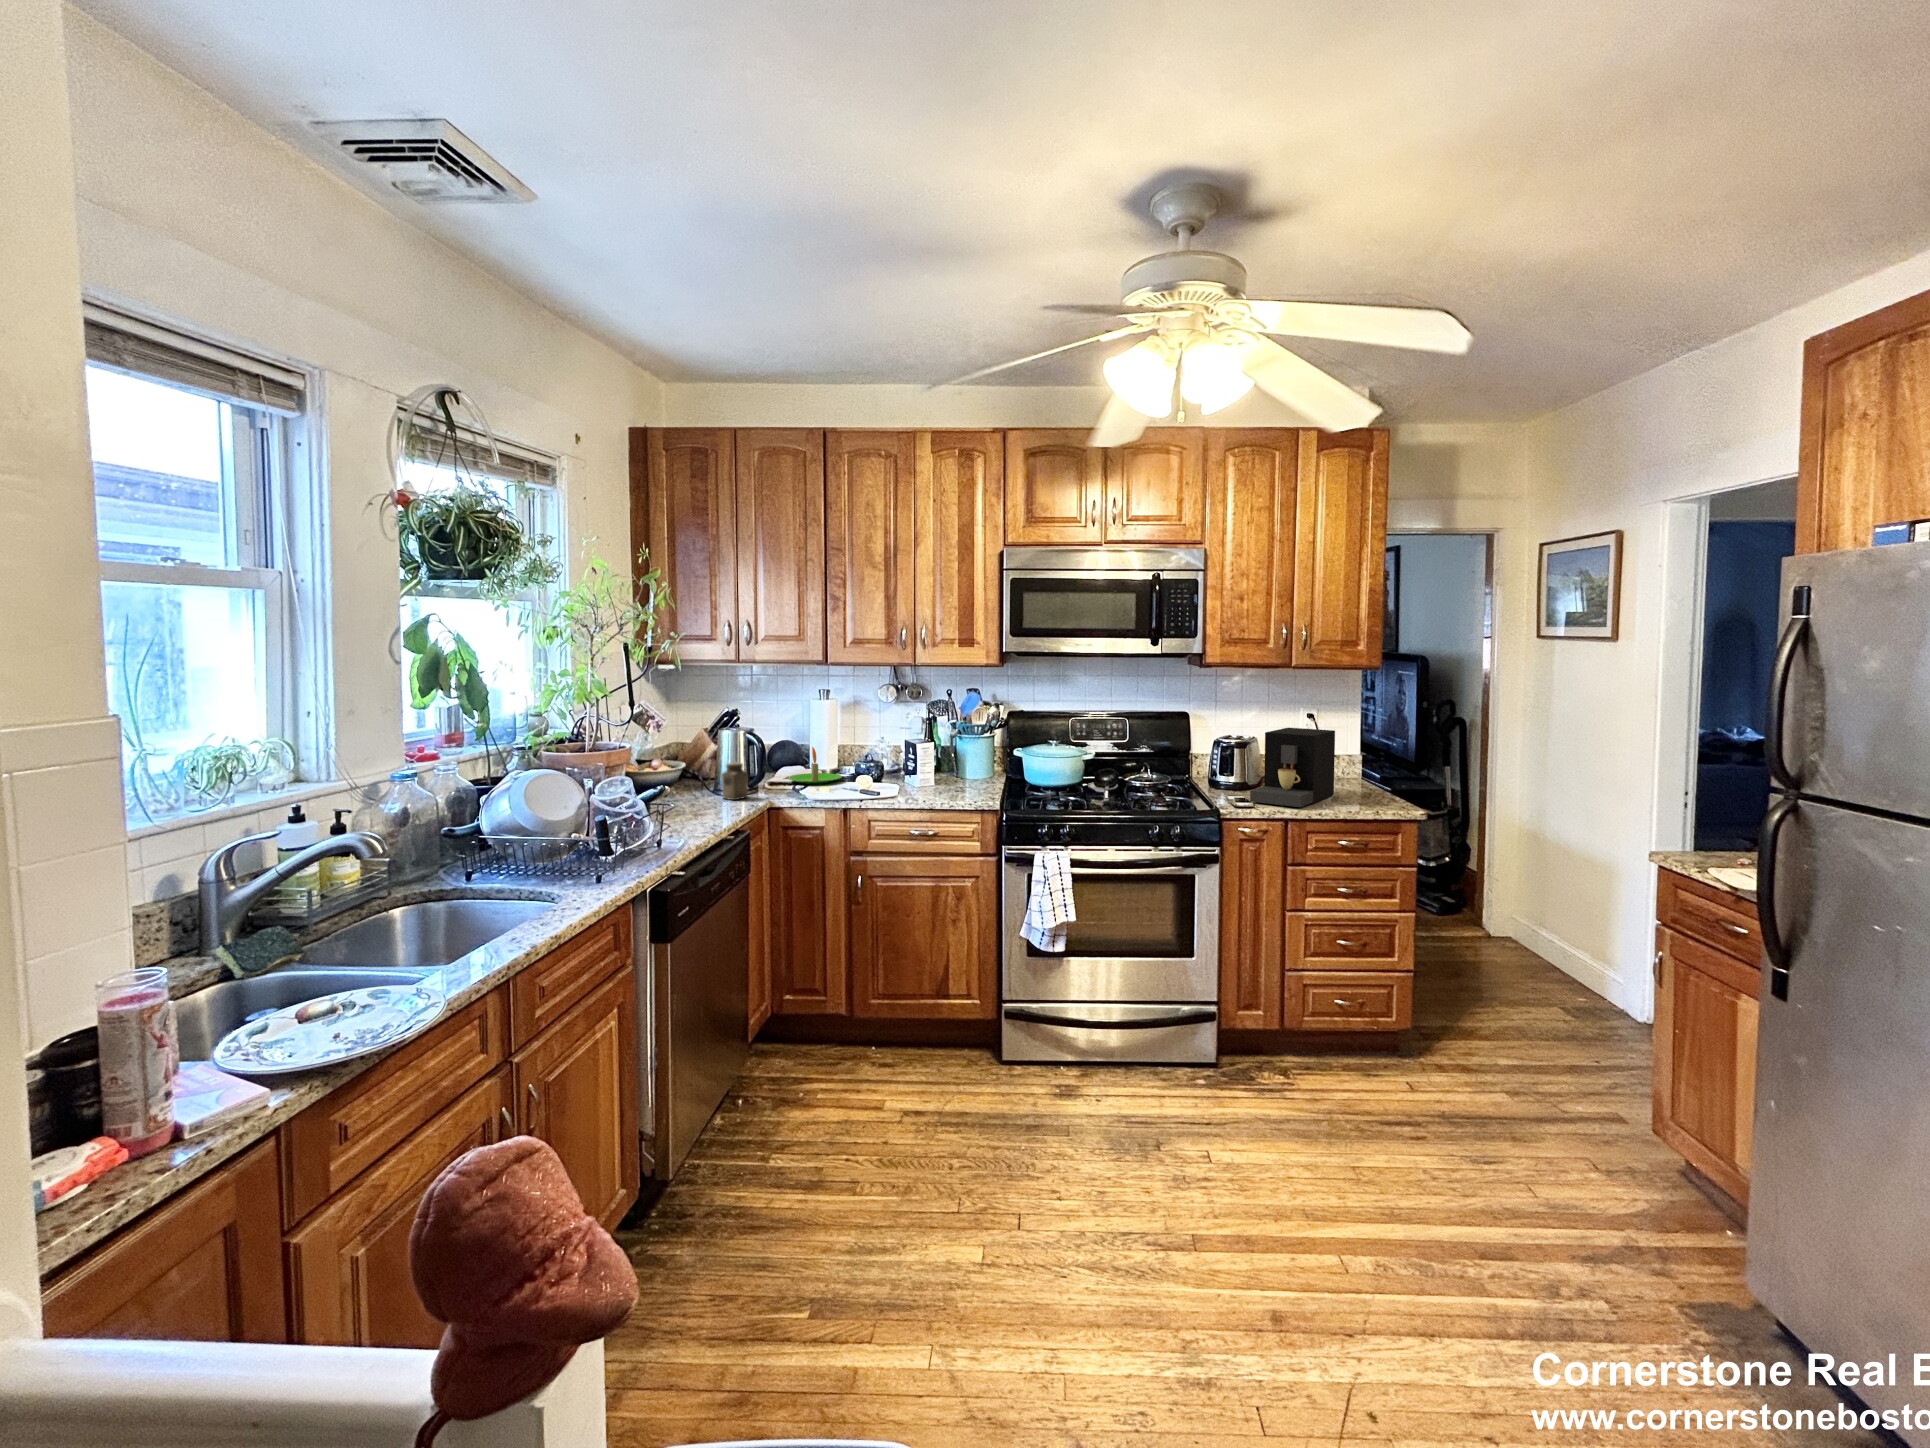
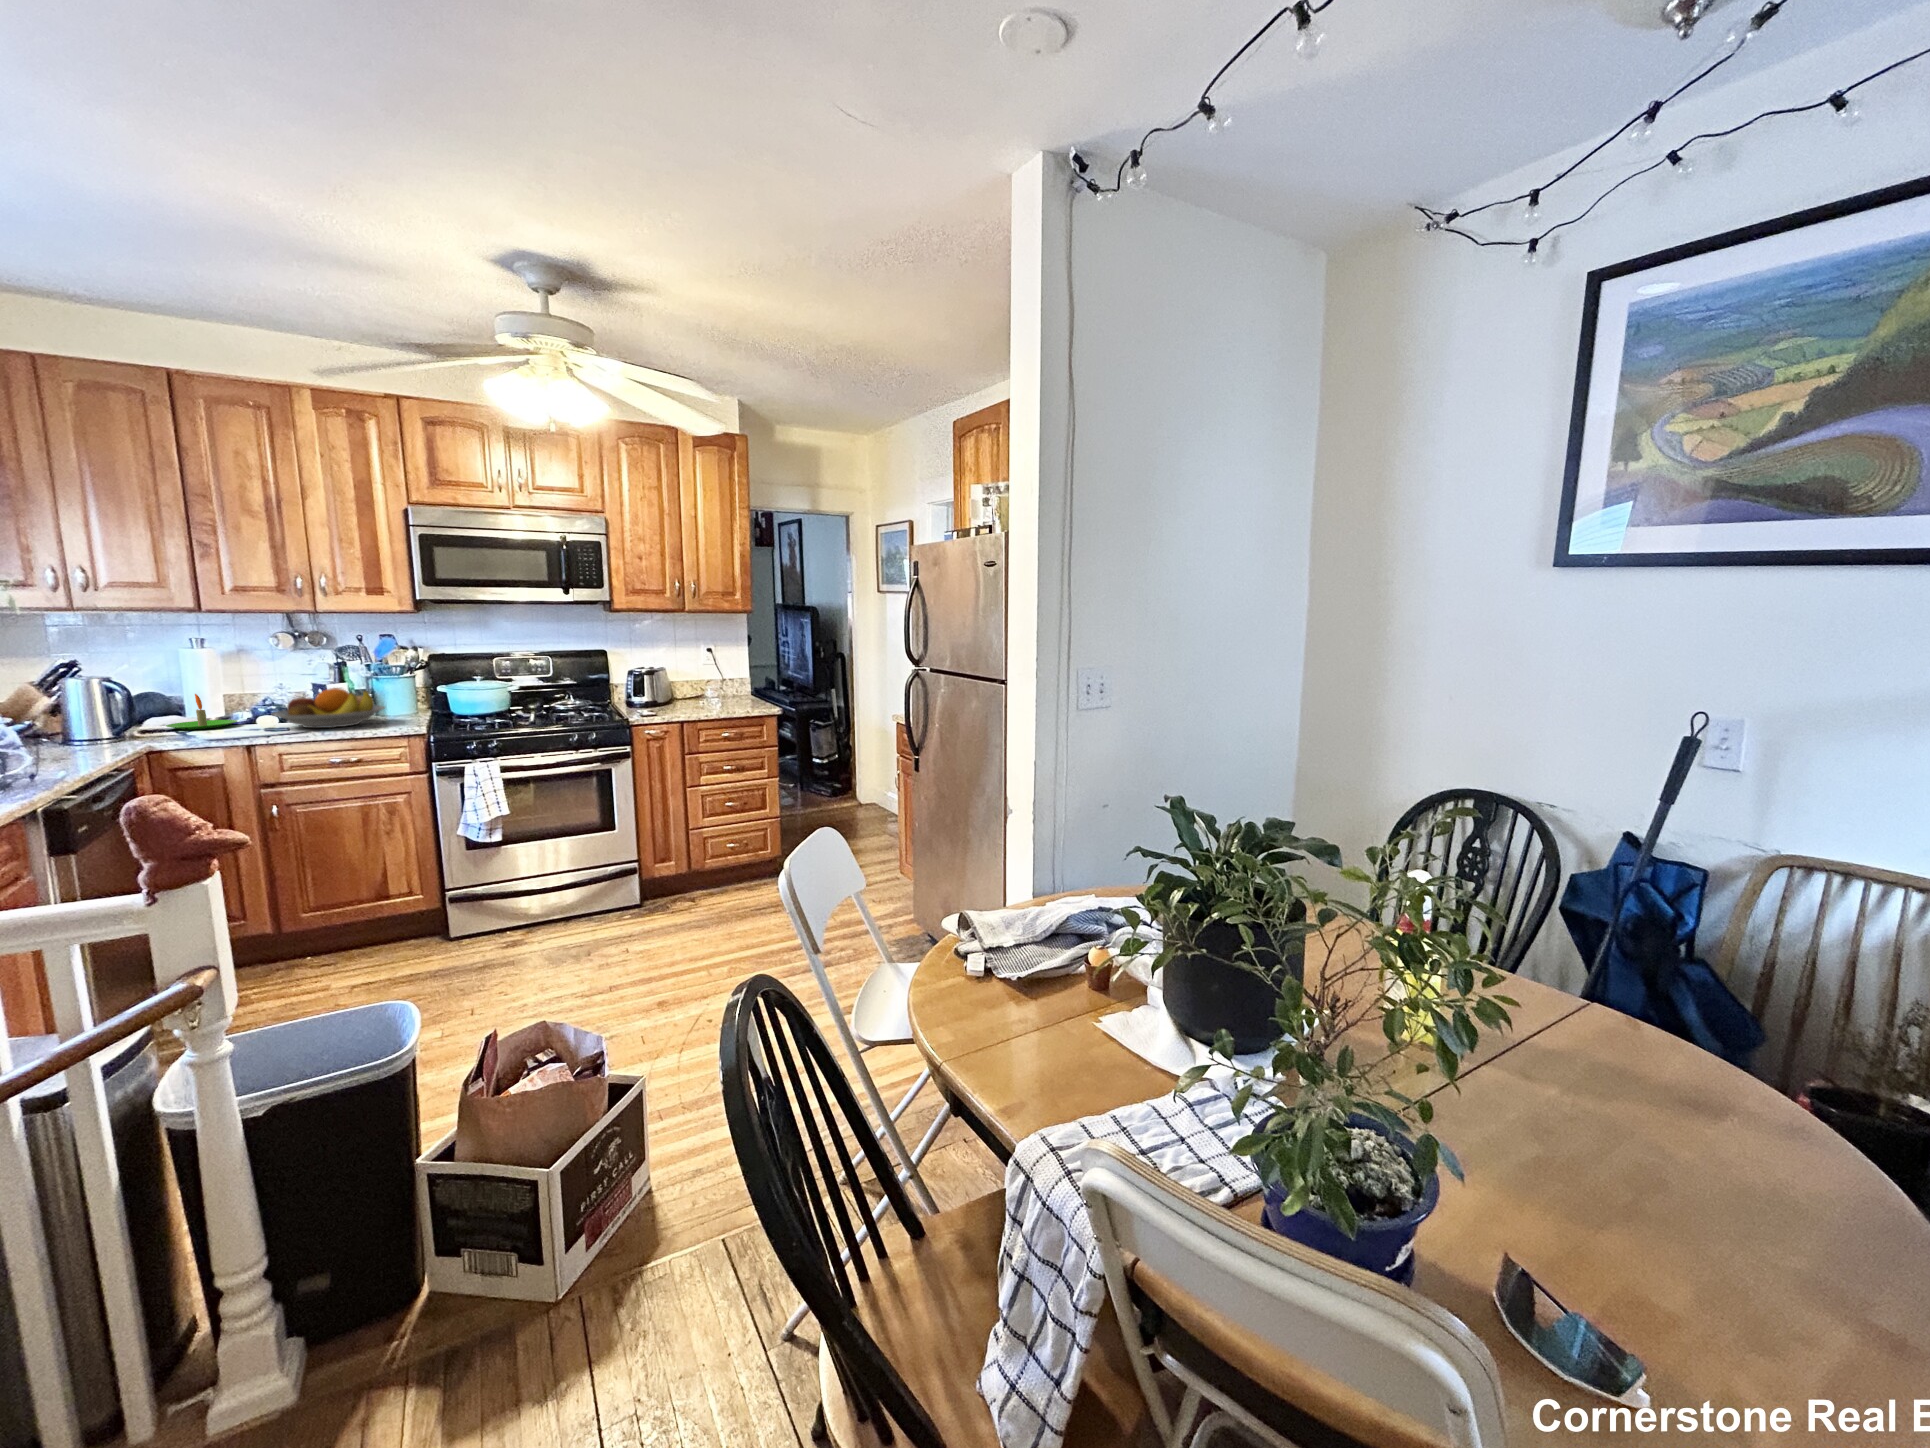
coffee maker: present [1250,728,1335,807] -> none [655,657,724,712]
fruit bowl: none [868,750,965,794] -> present [273,688,385,728]
salt shaker: present [721,762,748,800] -> none [76,709,117,746]

